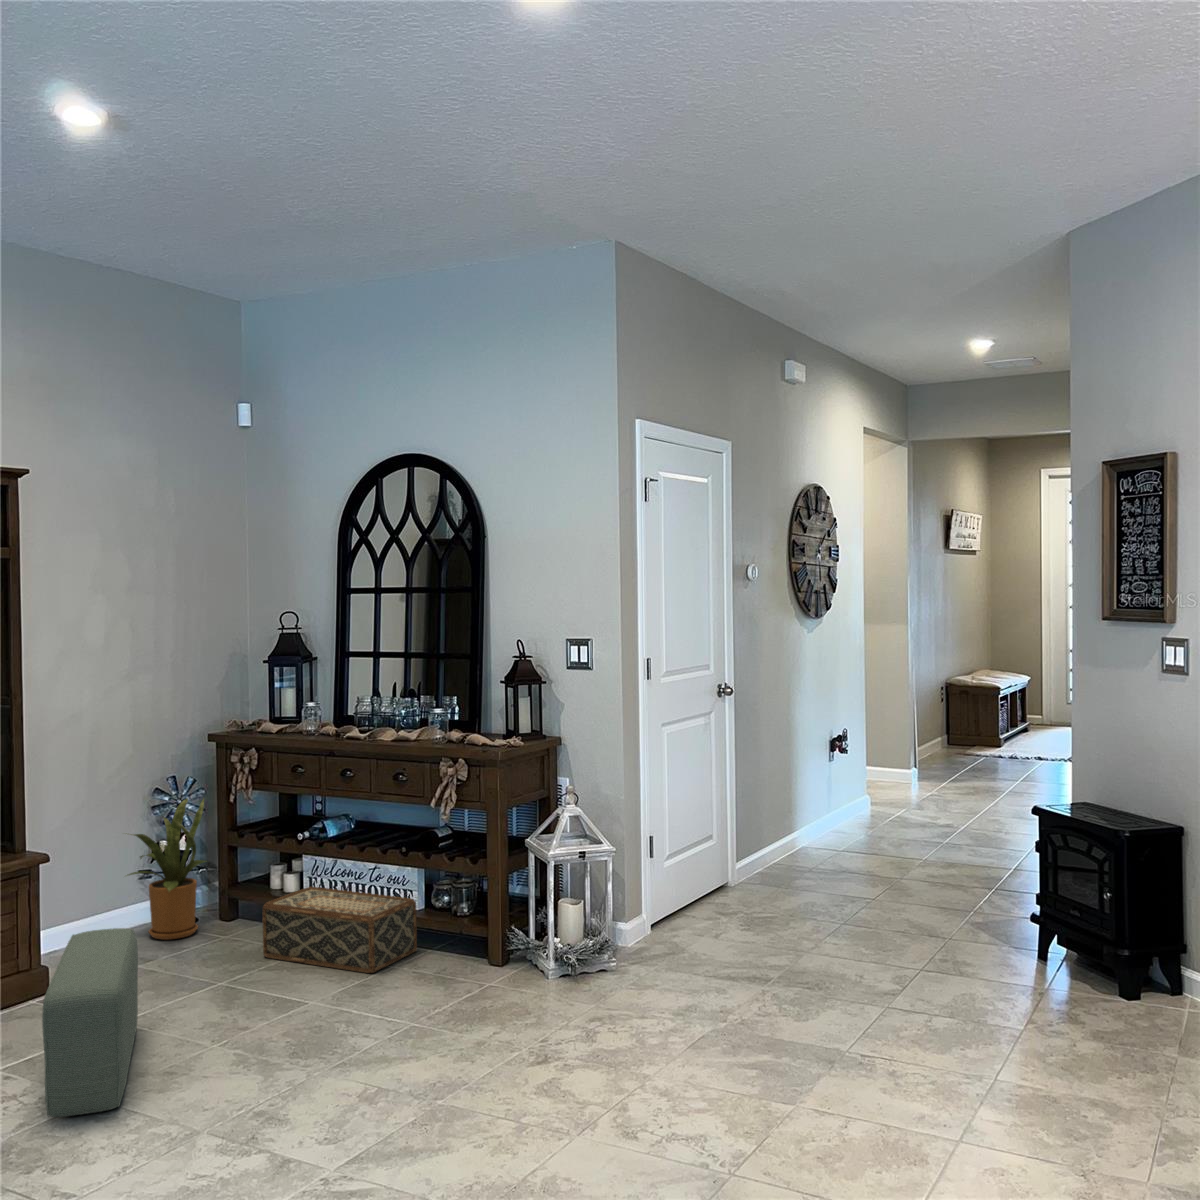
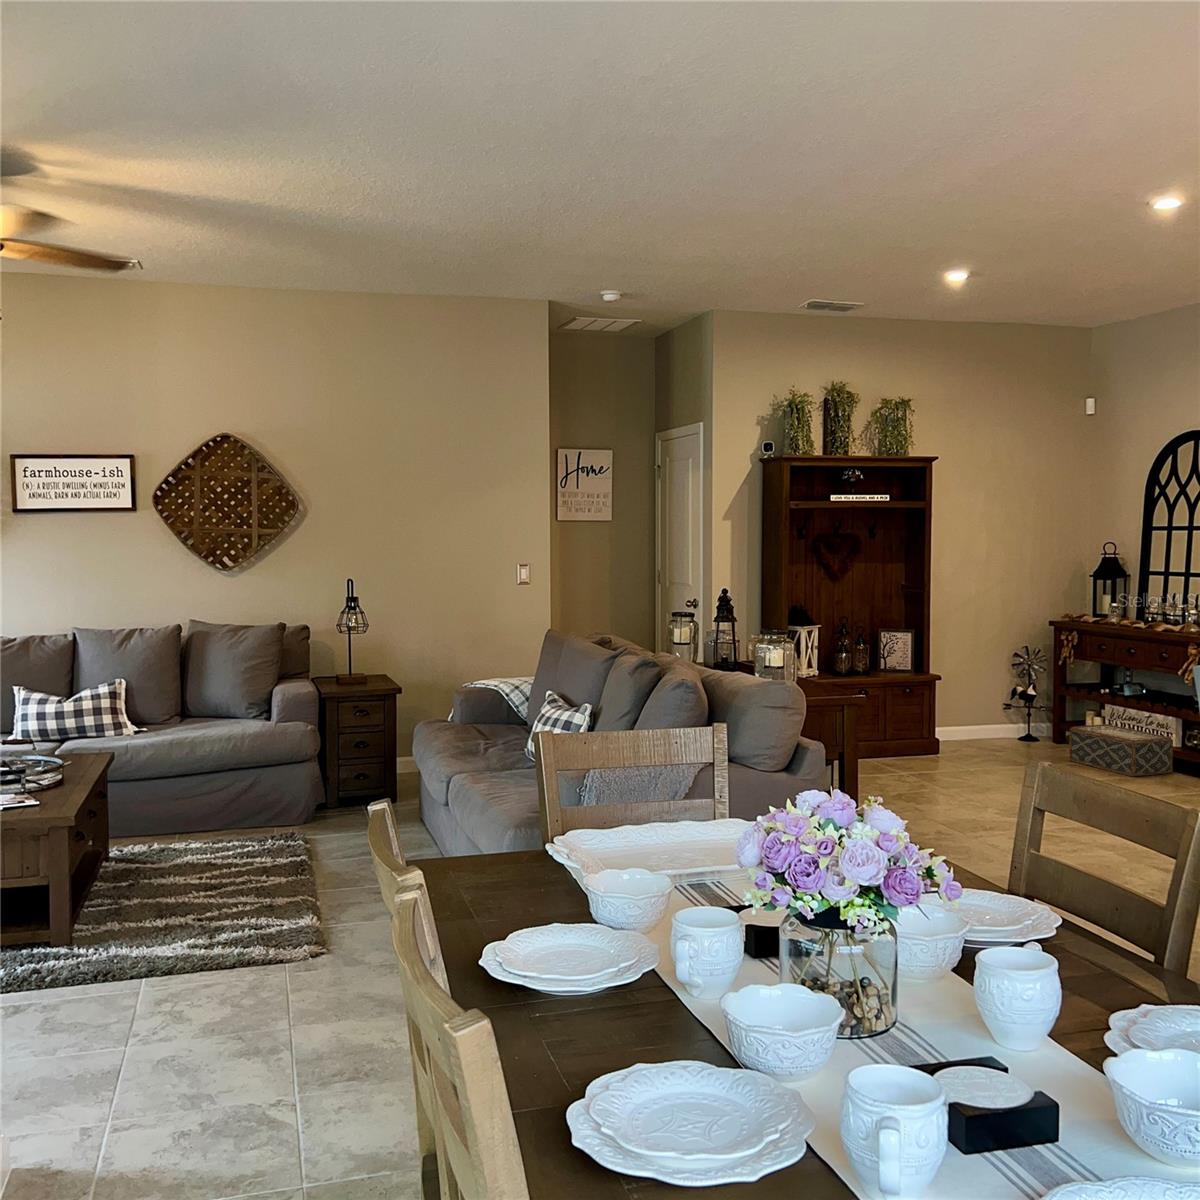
house plant: present [128,798,205,940] -> none [991,661,1048,746]
pouf: present [42,928,138,1117] -> none [927,716,983,795]

